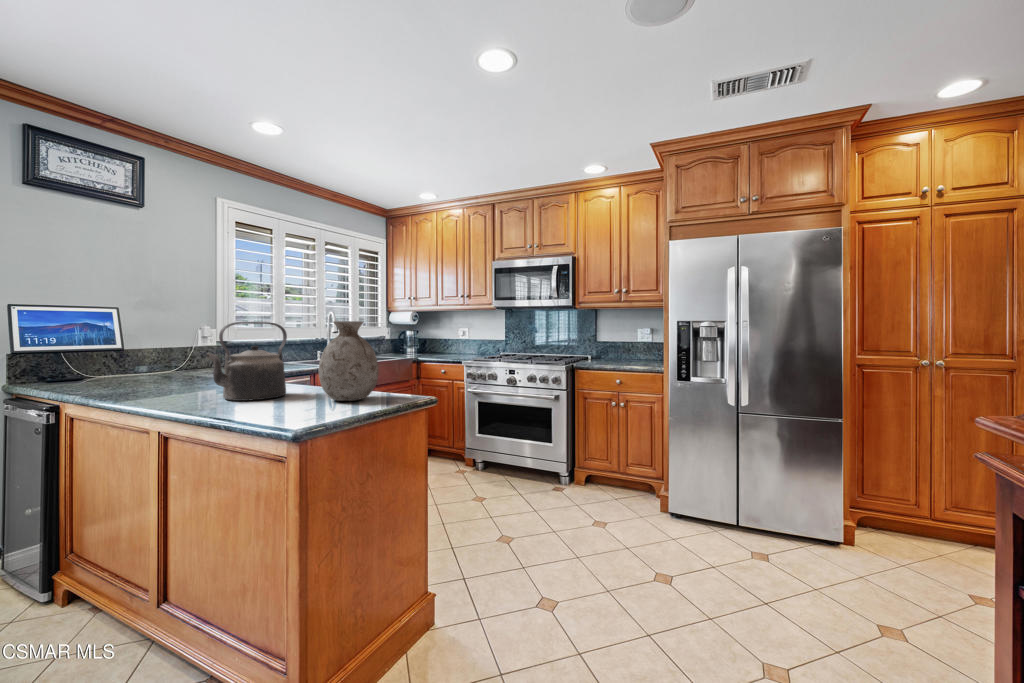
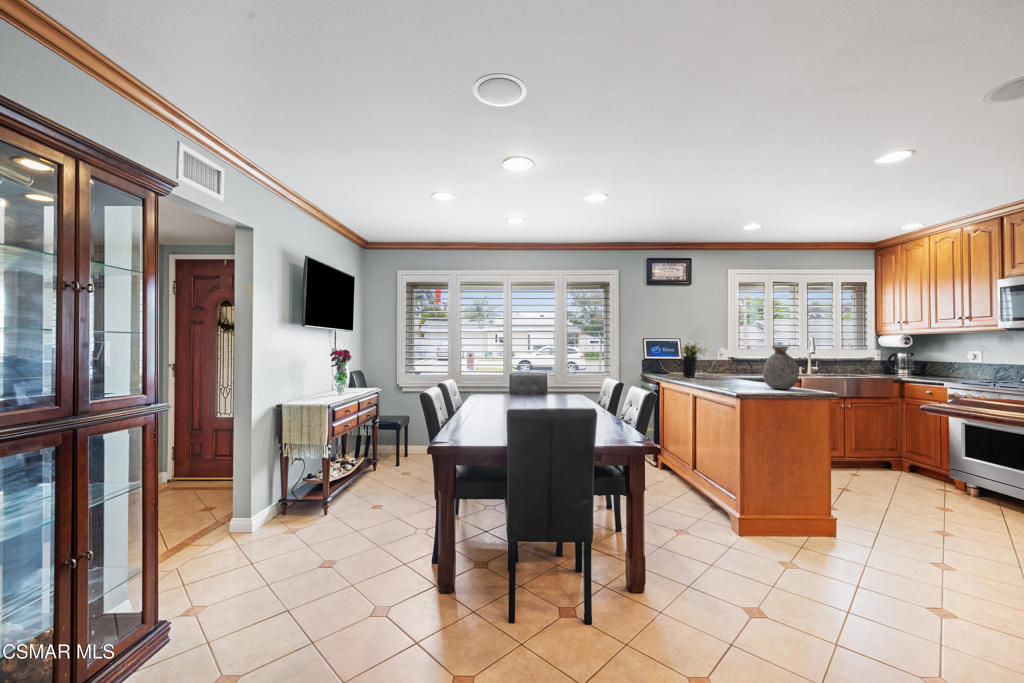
flower arrangement: none [111,312,189,387] -> present [681,342,706,377]
kettle: present [207,322,287,401] -> none [712,346,752,385]

